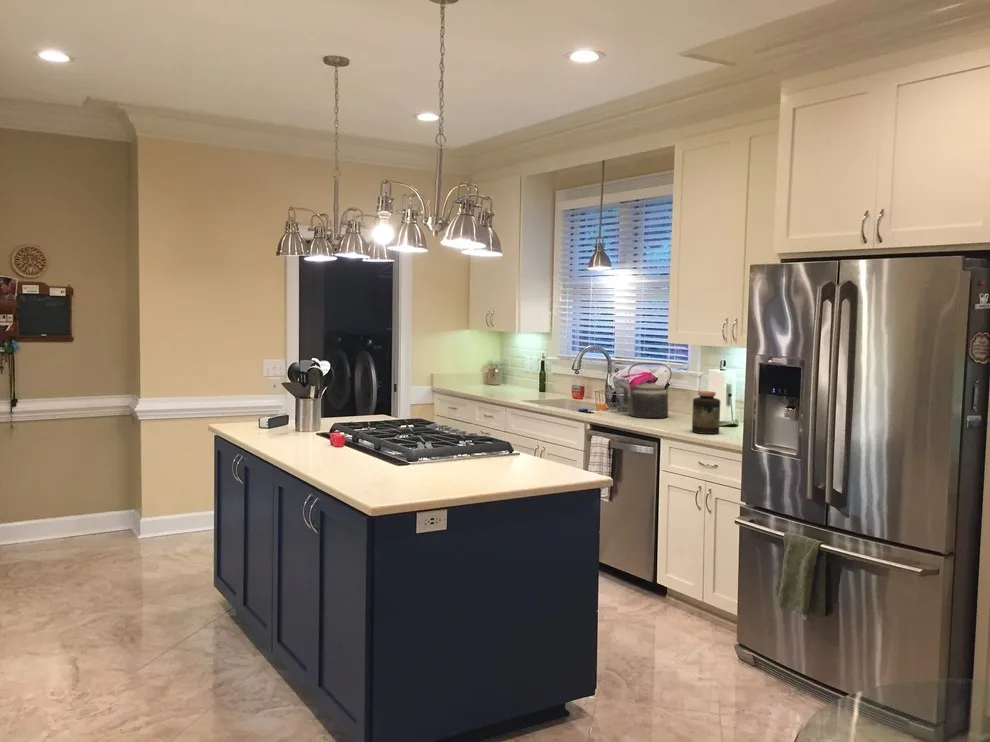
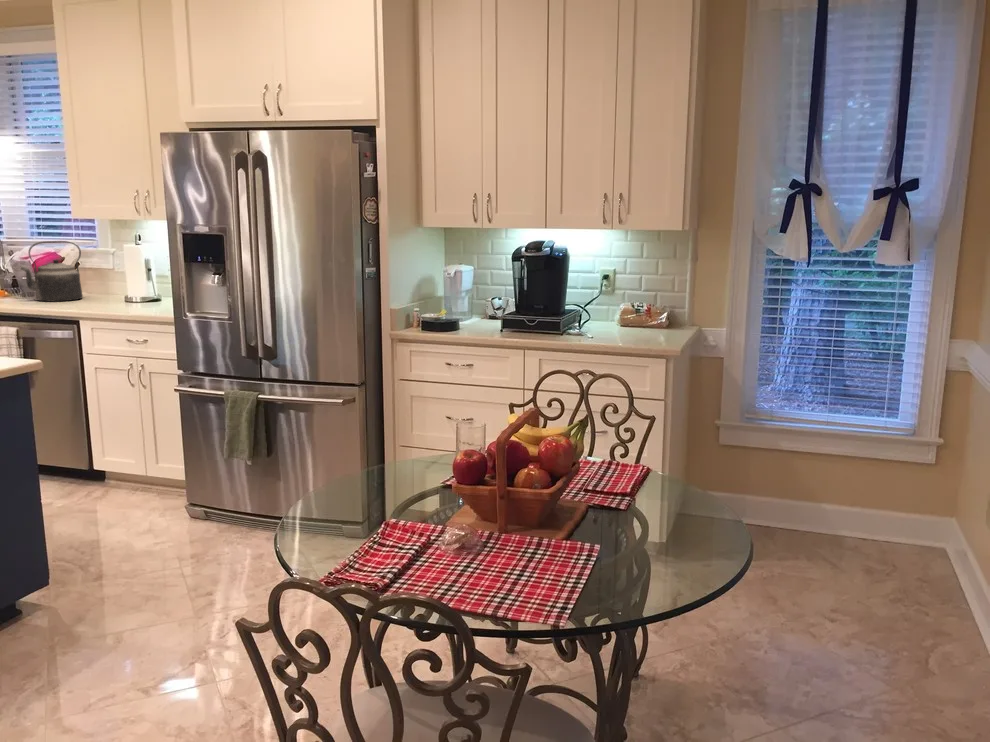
jar: present [692,391,720,434] -> none [112,266,144,310]

